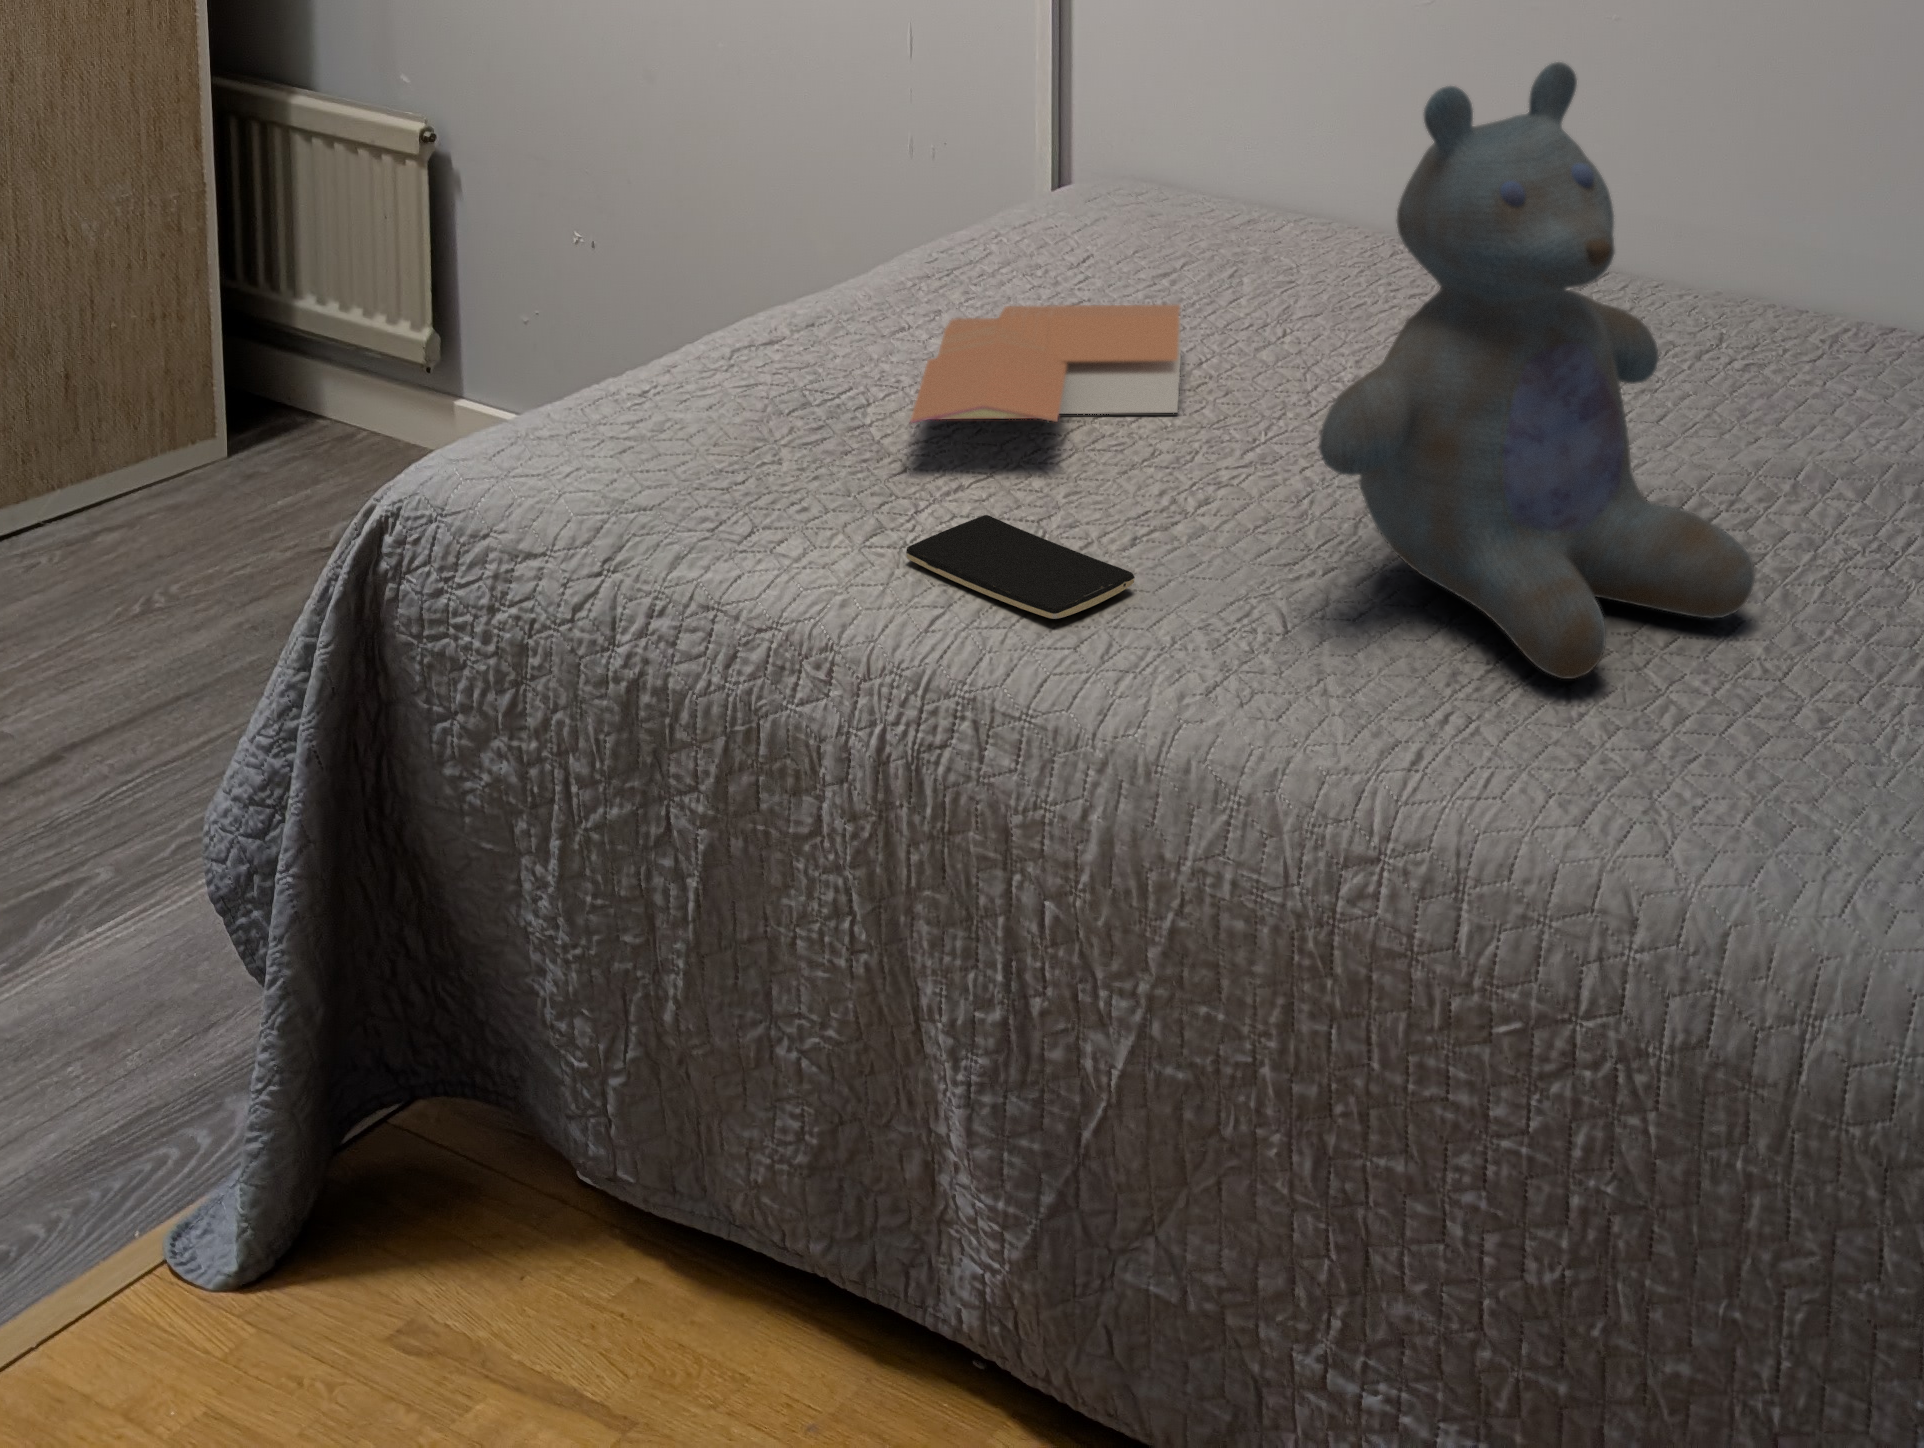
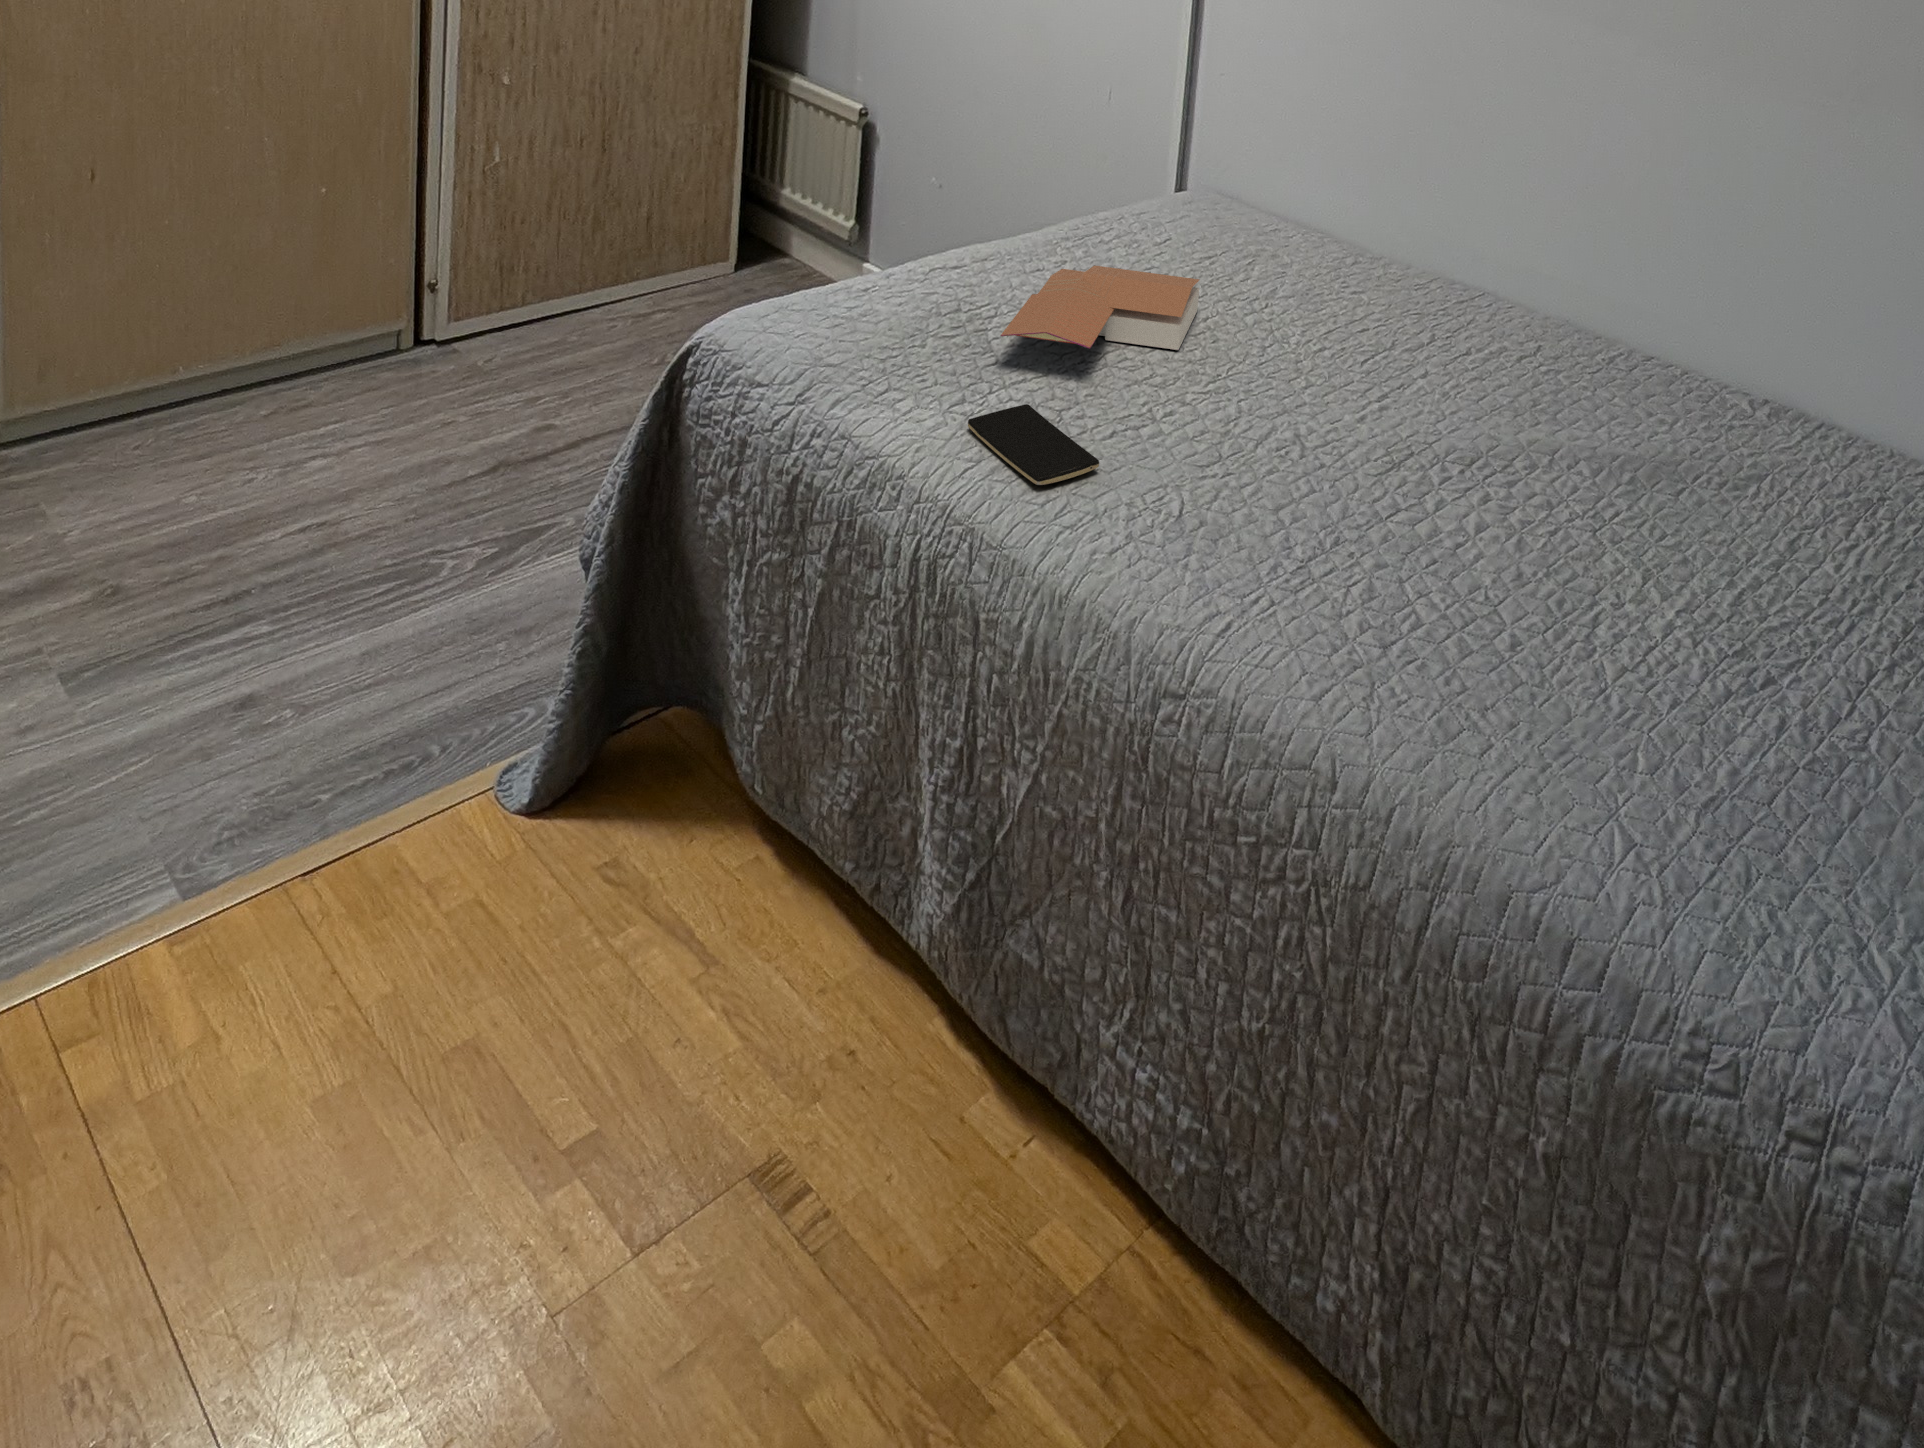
stuffed bear: present [1319,62,1755,679] -> none [1215,166,1496,586]

